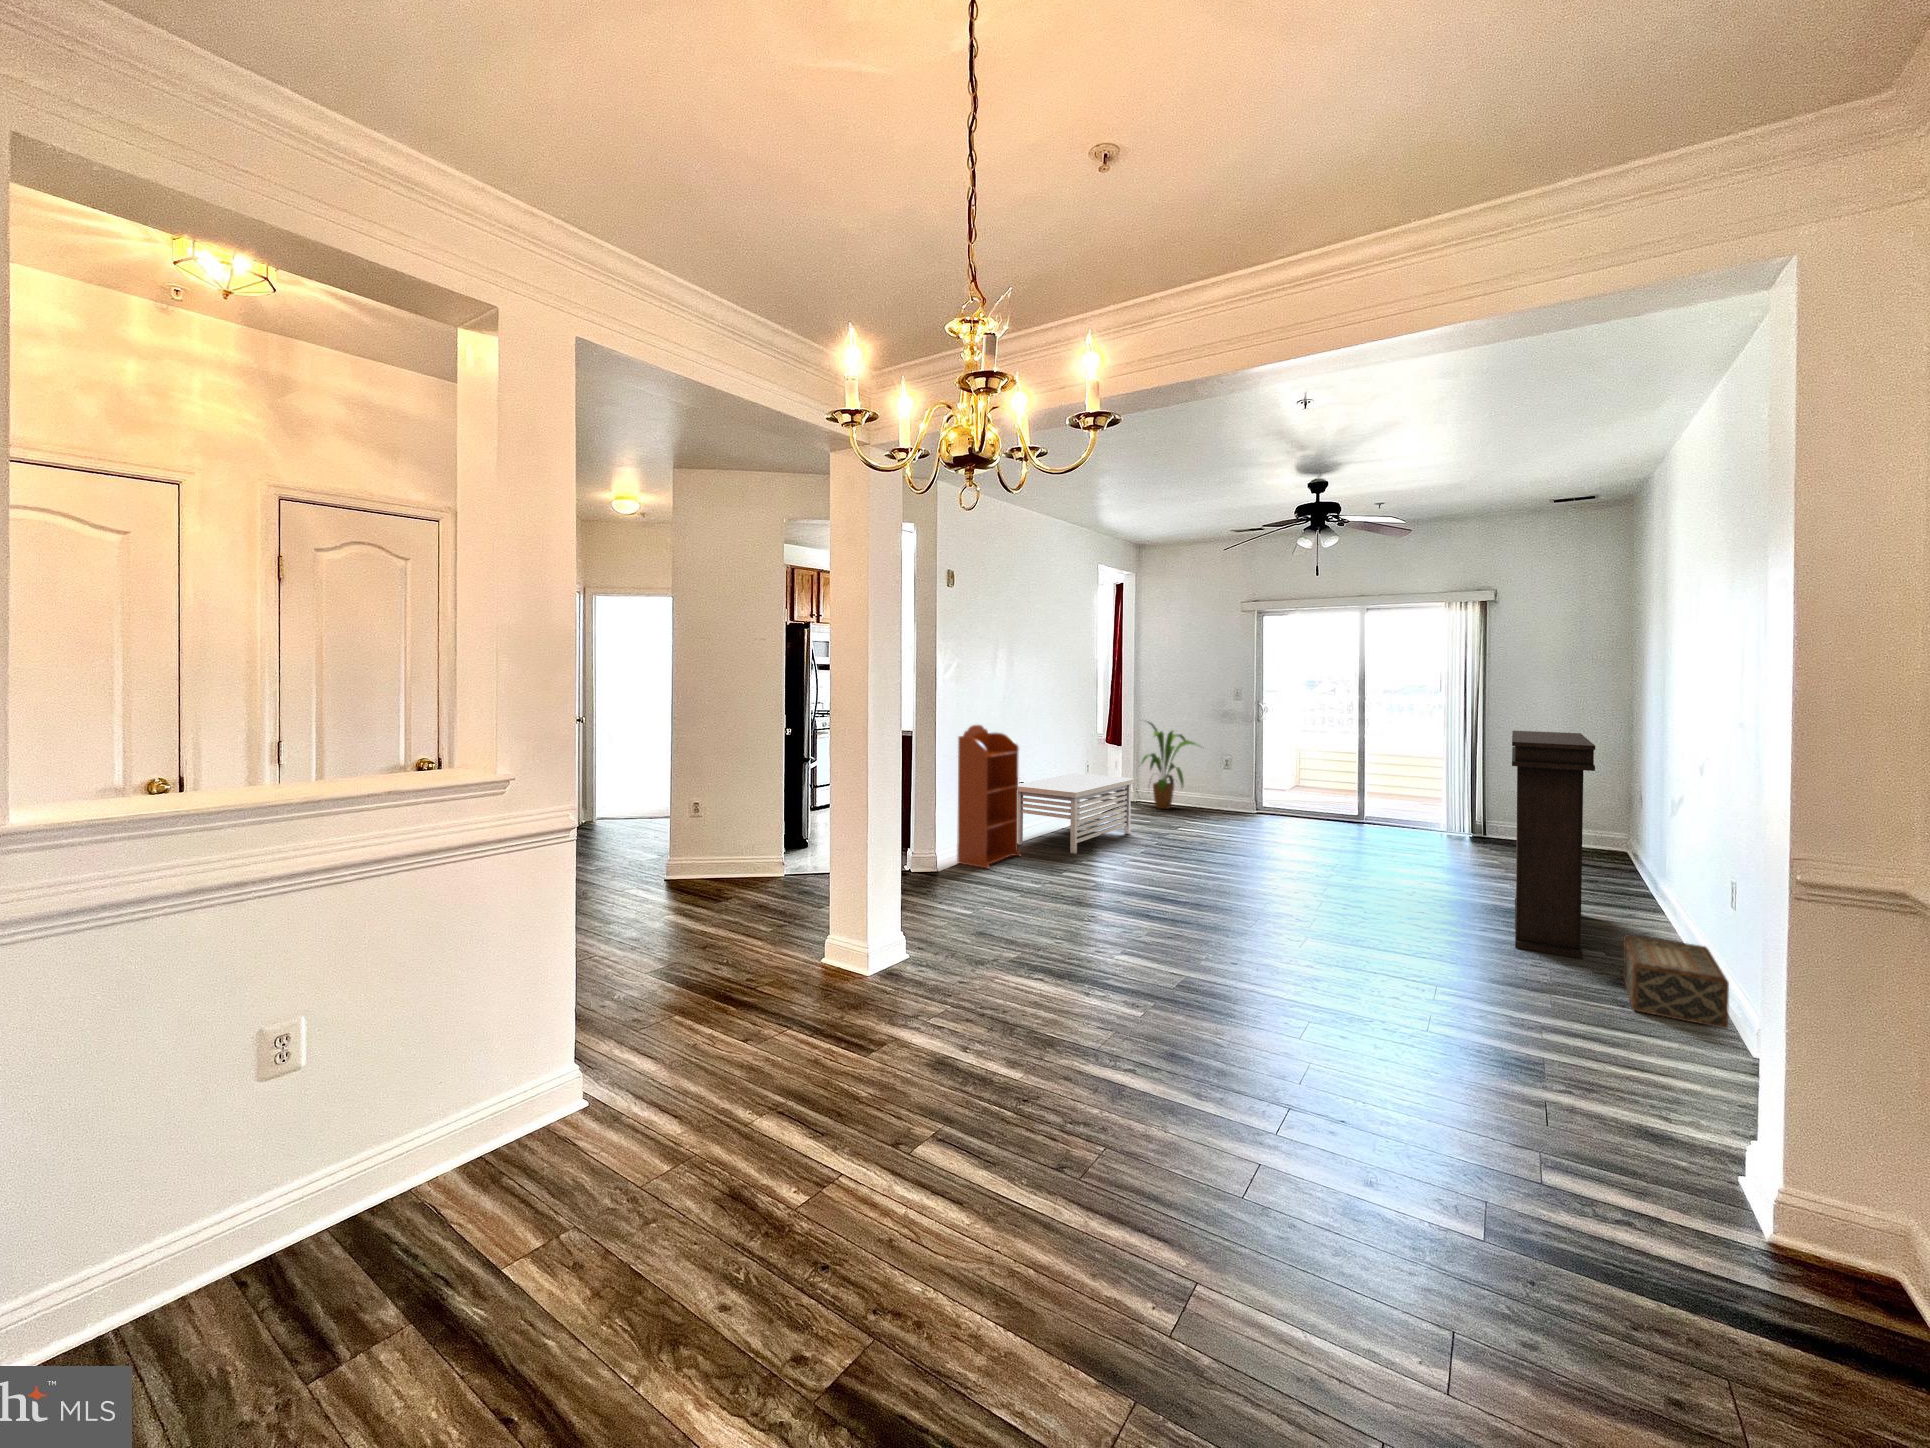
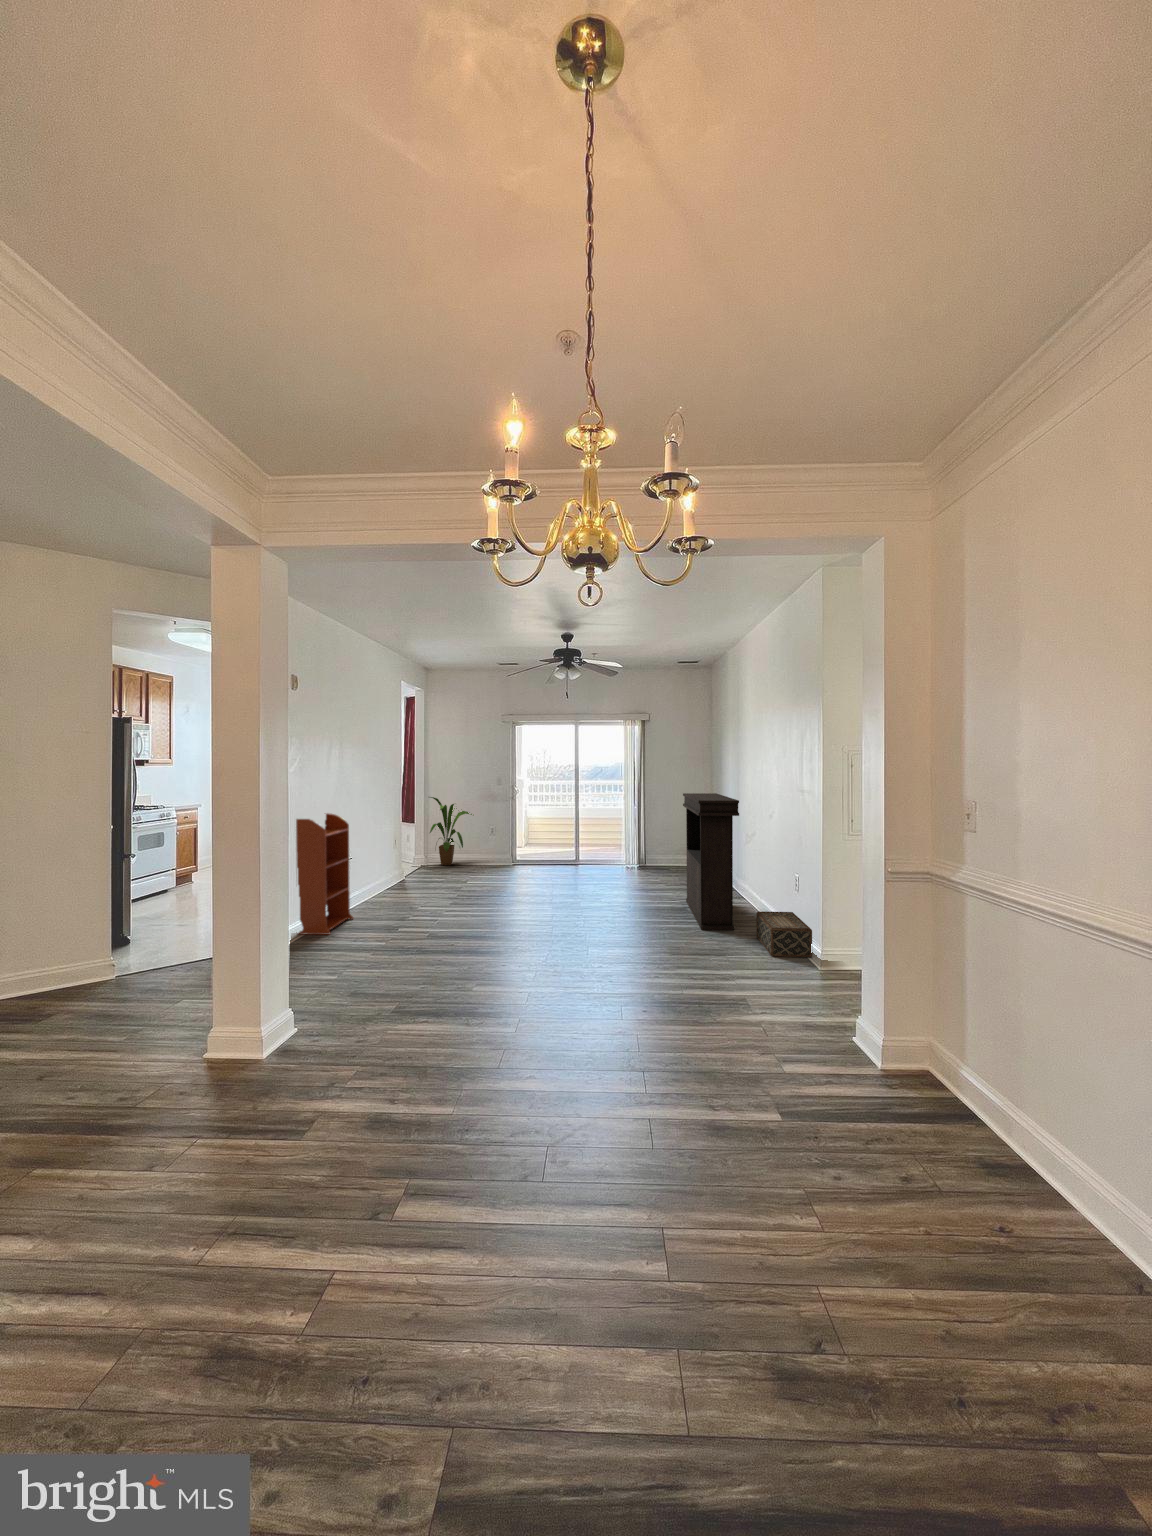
storage bench: present [1018,773,1134,854] -> none [338,843,435,910]

